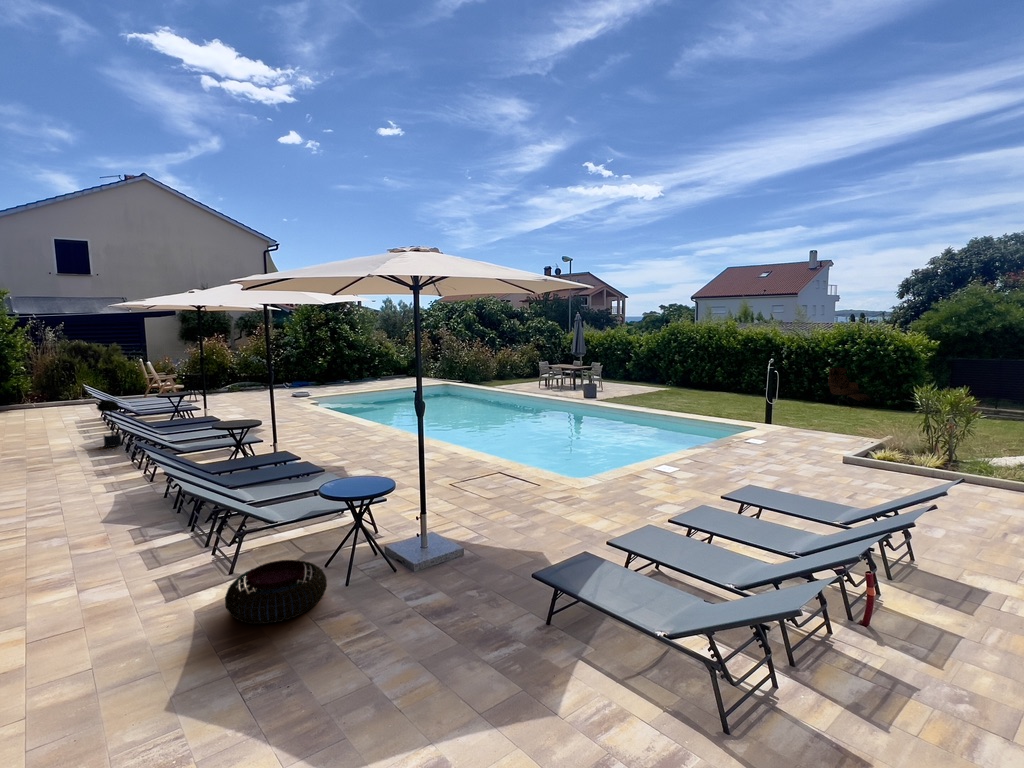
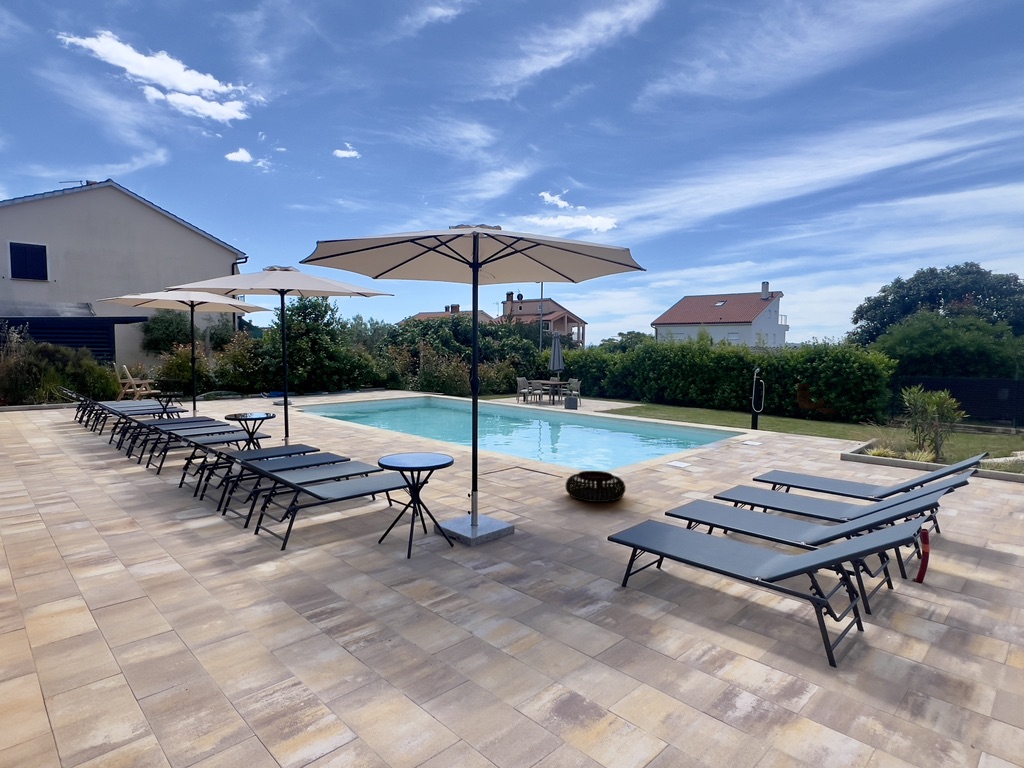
potted tree: present [97,399,122,447] -> none [85,394,111,445]
pouf: present [225,560,327,624] -> present [566,471,625,502]

